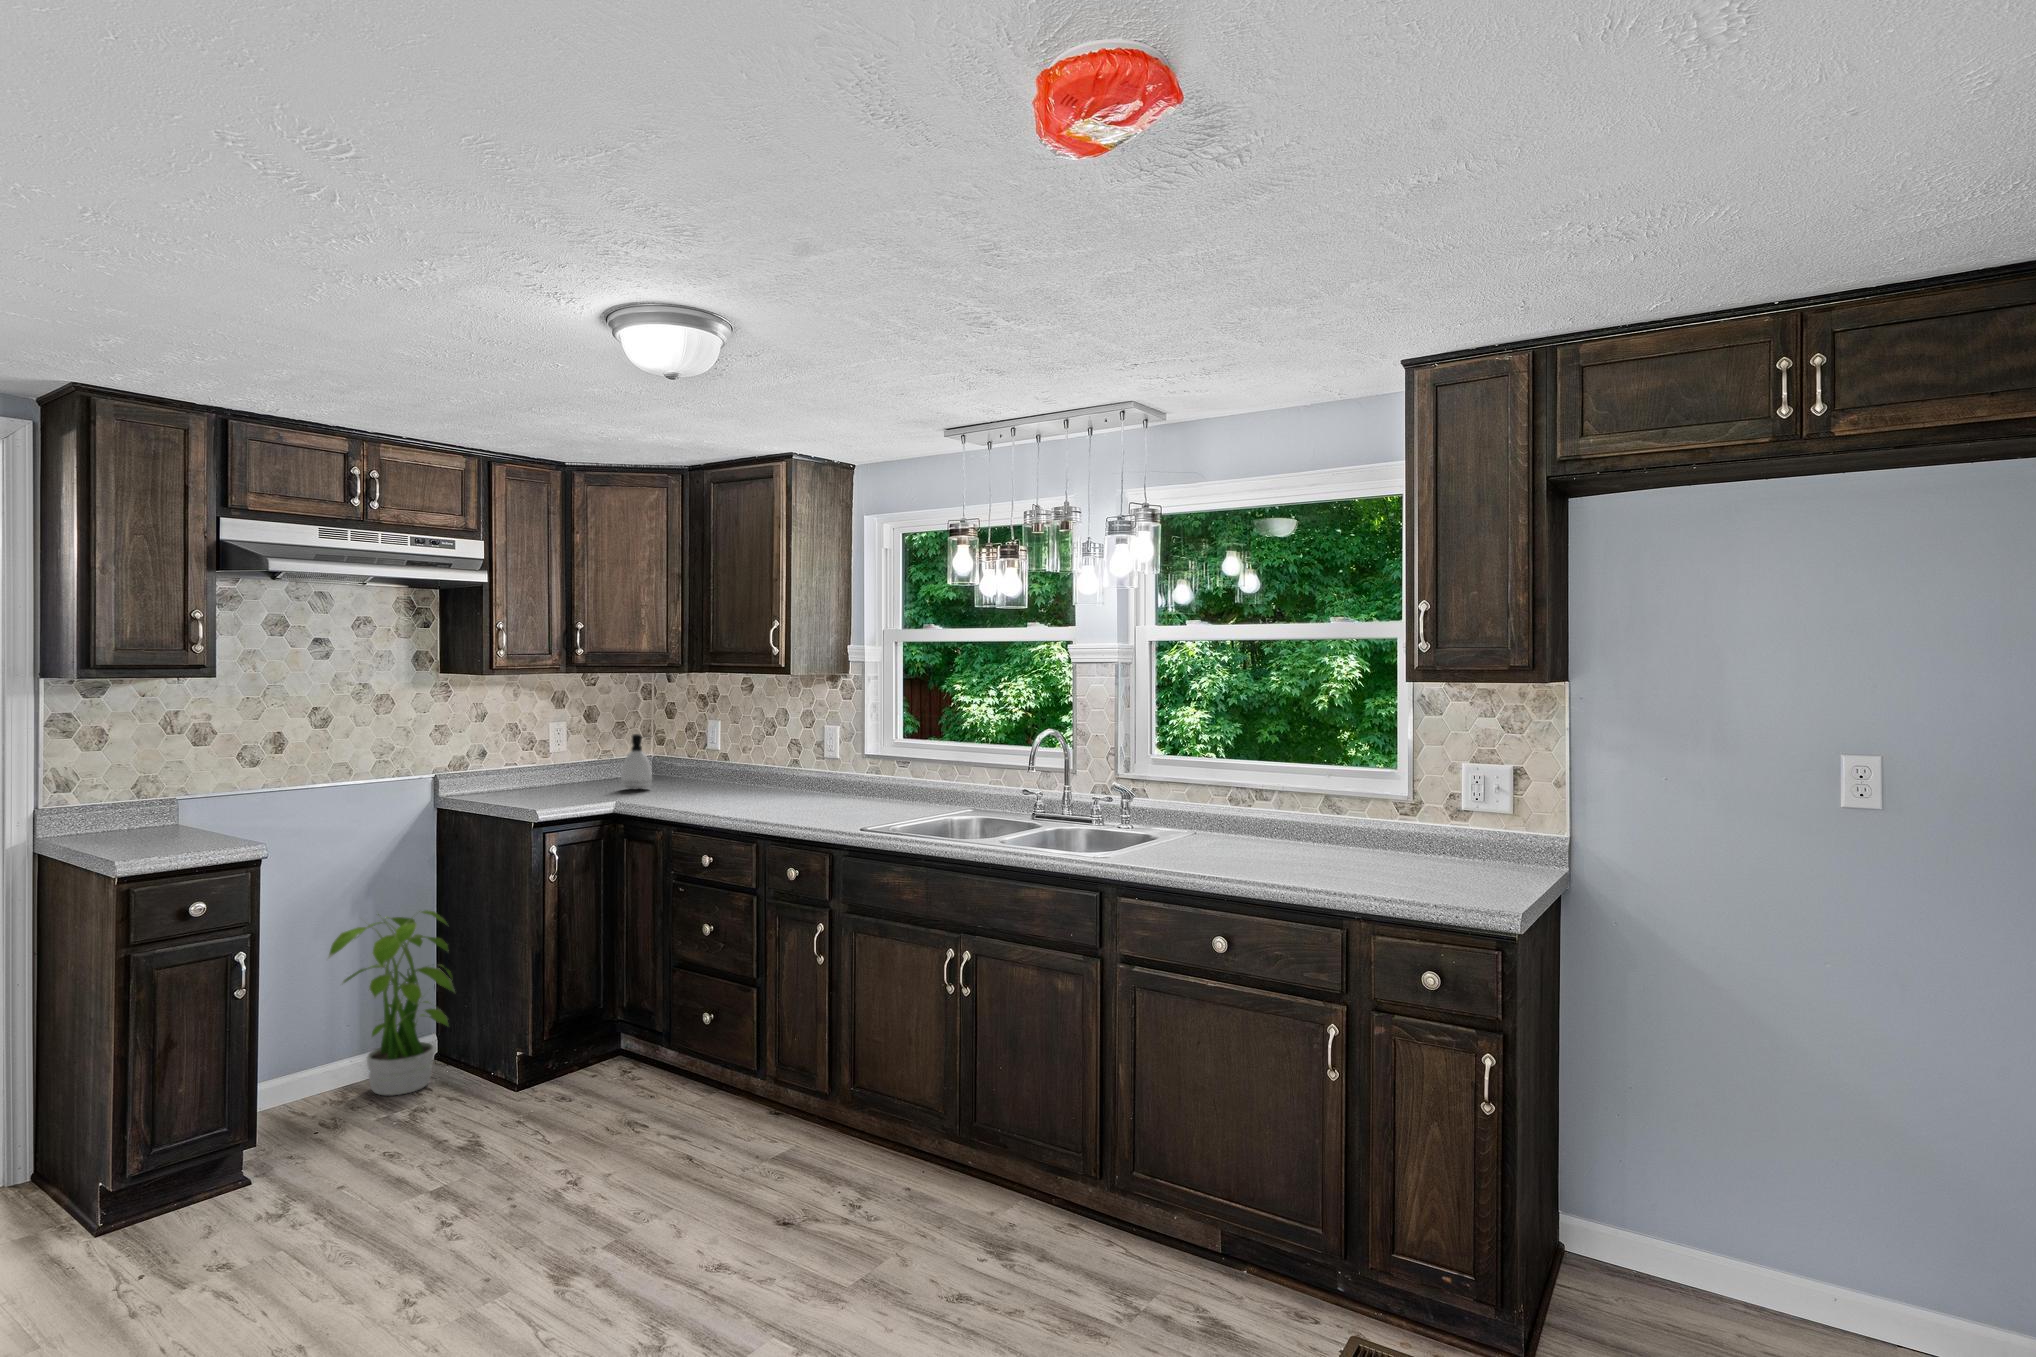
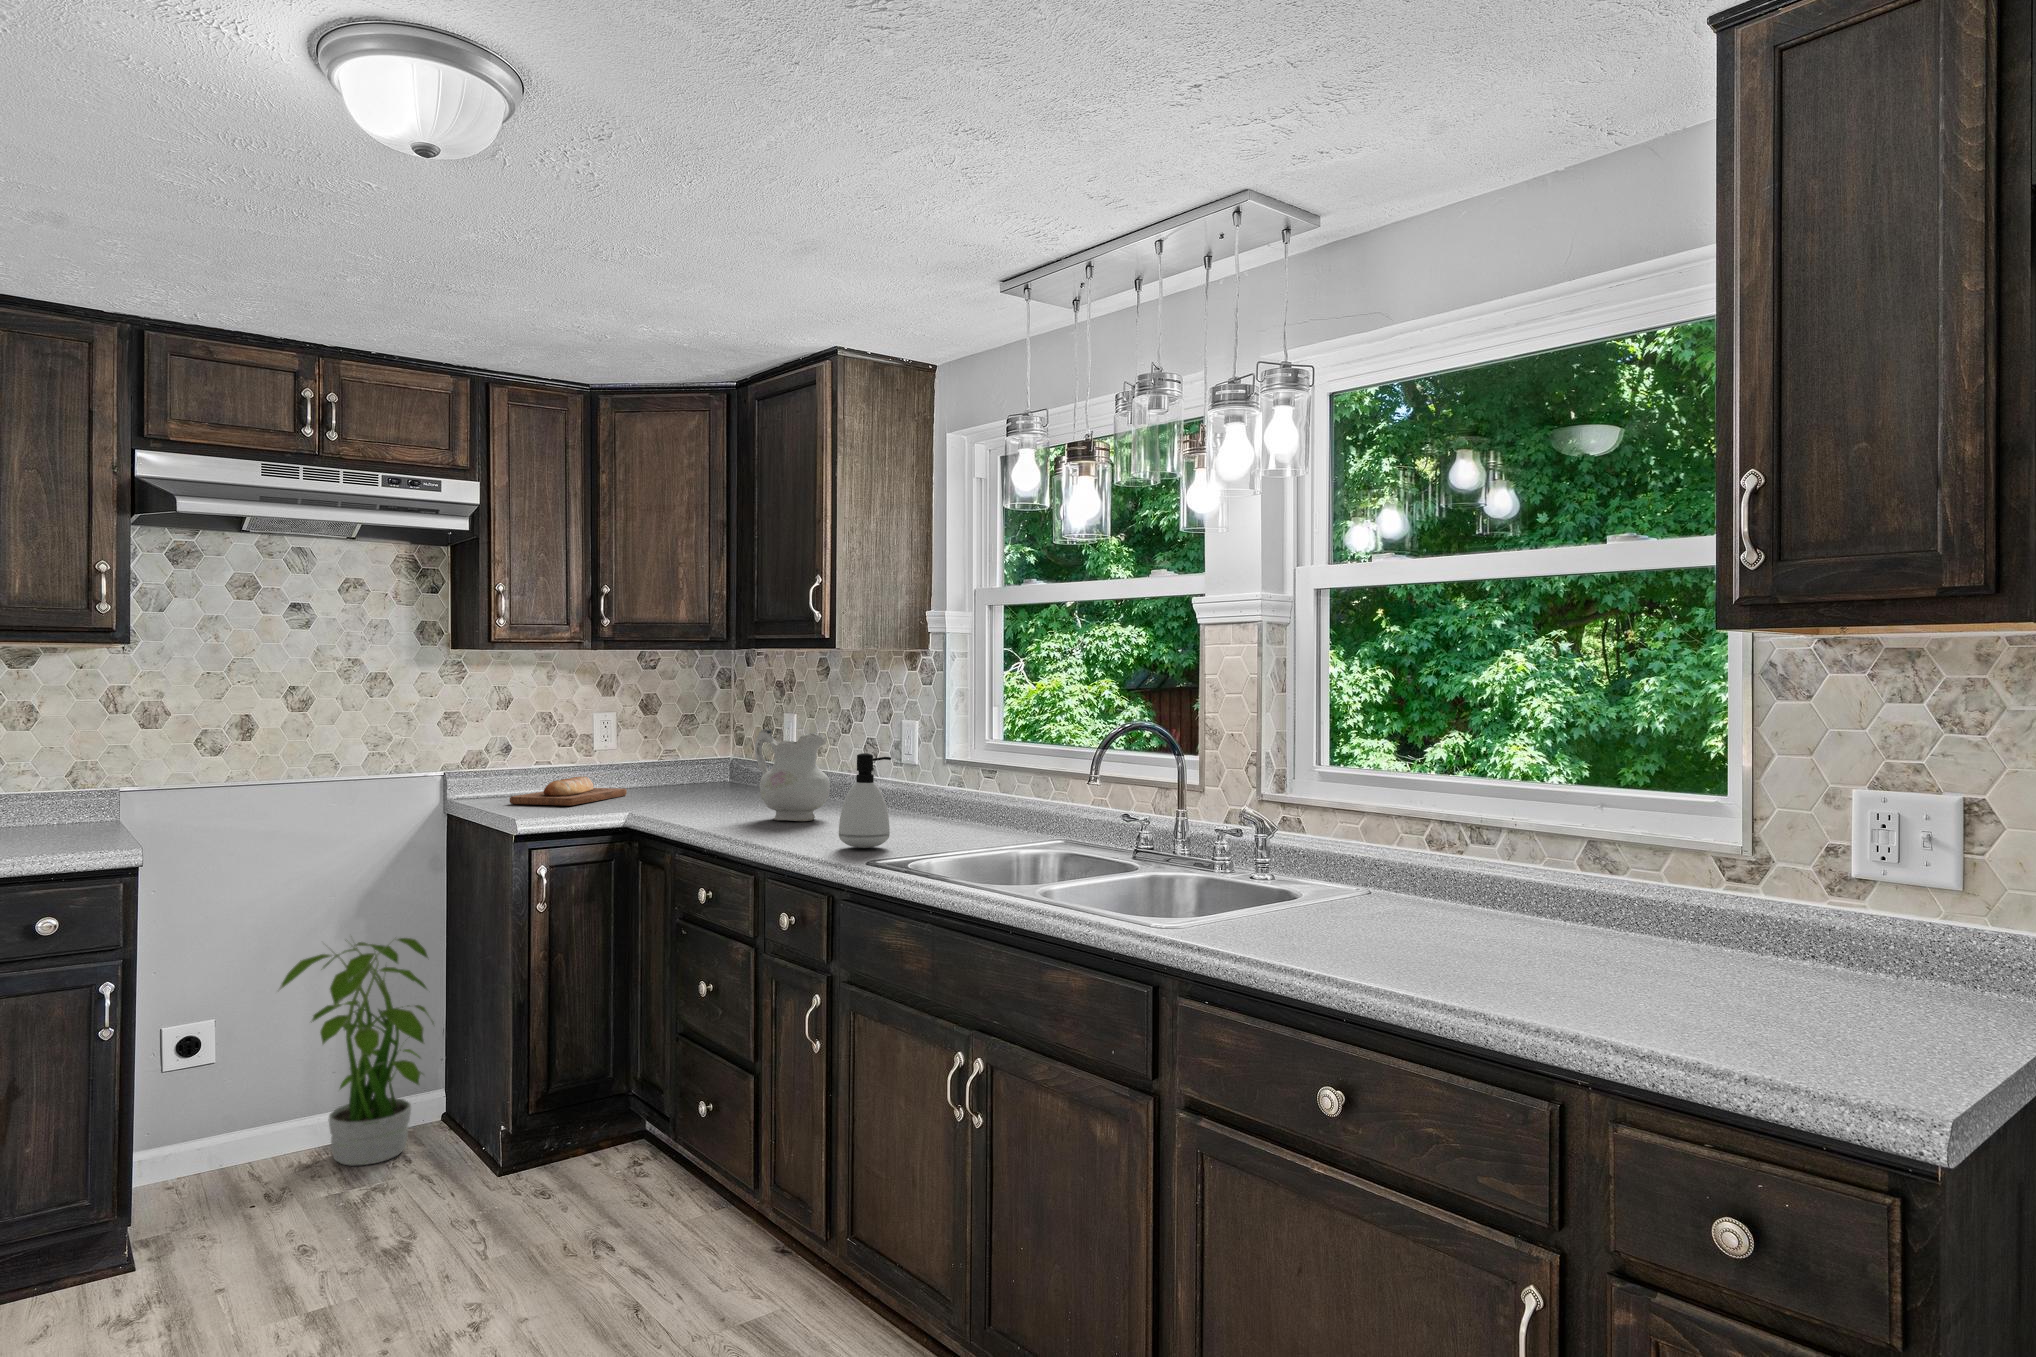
soap dispenser: present [621,734,652,789] -> present [839,753,891,848]
ceramic pitcher: none [721,735,781,804] -> present [755,729,830,821]
bread loaf: none [503,775,584,799] -> present [510,777,627,806]

